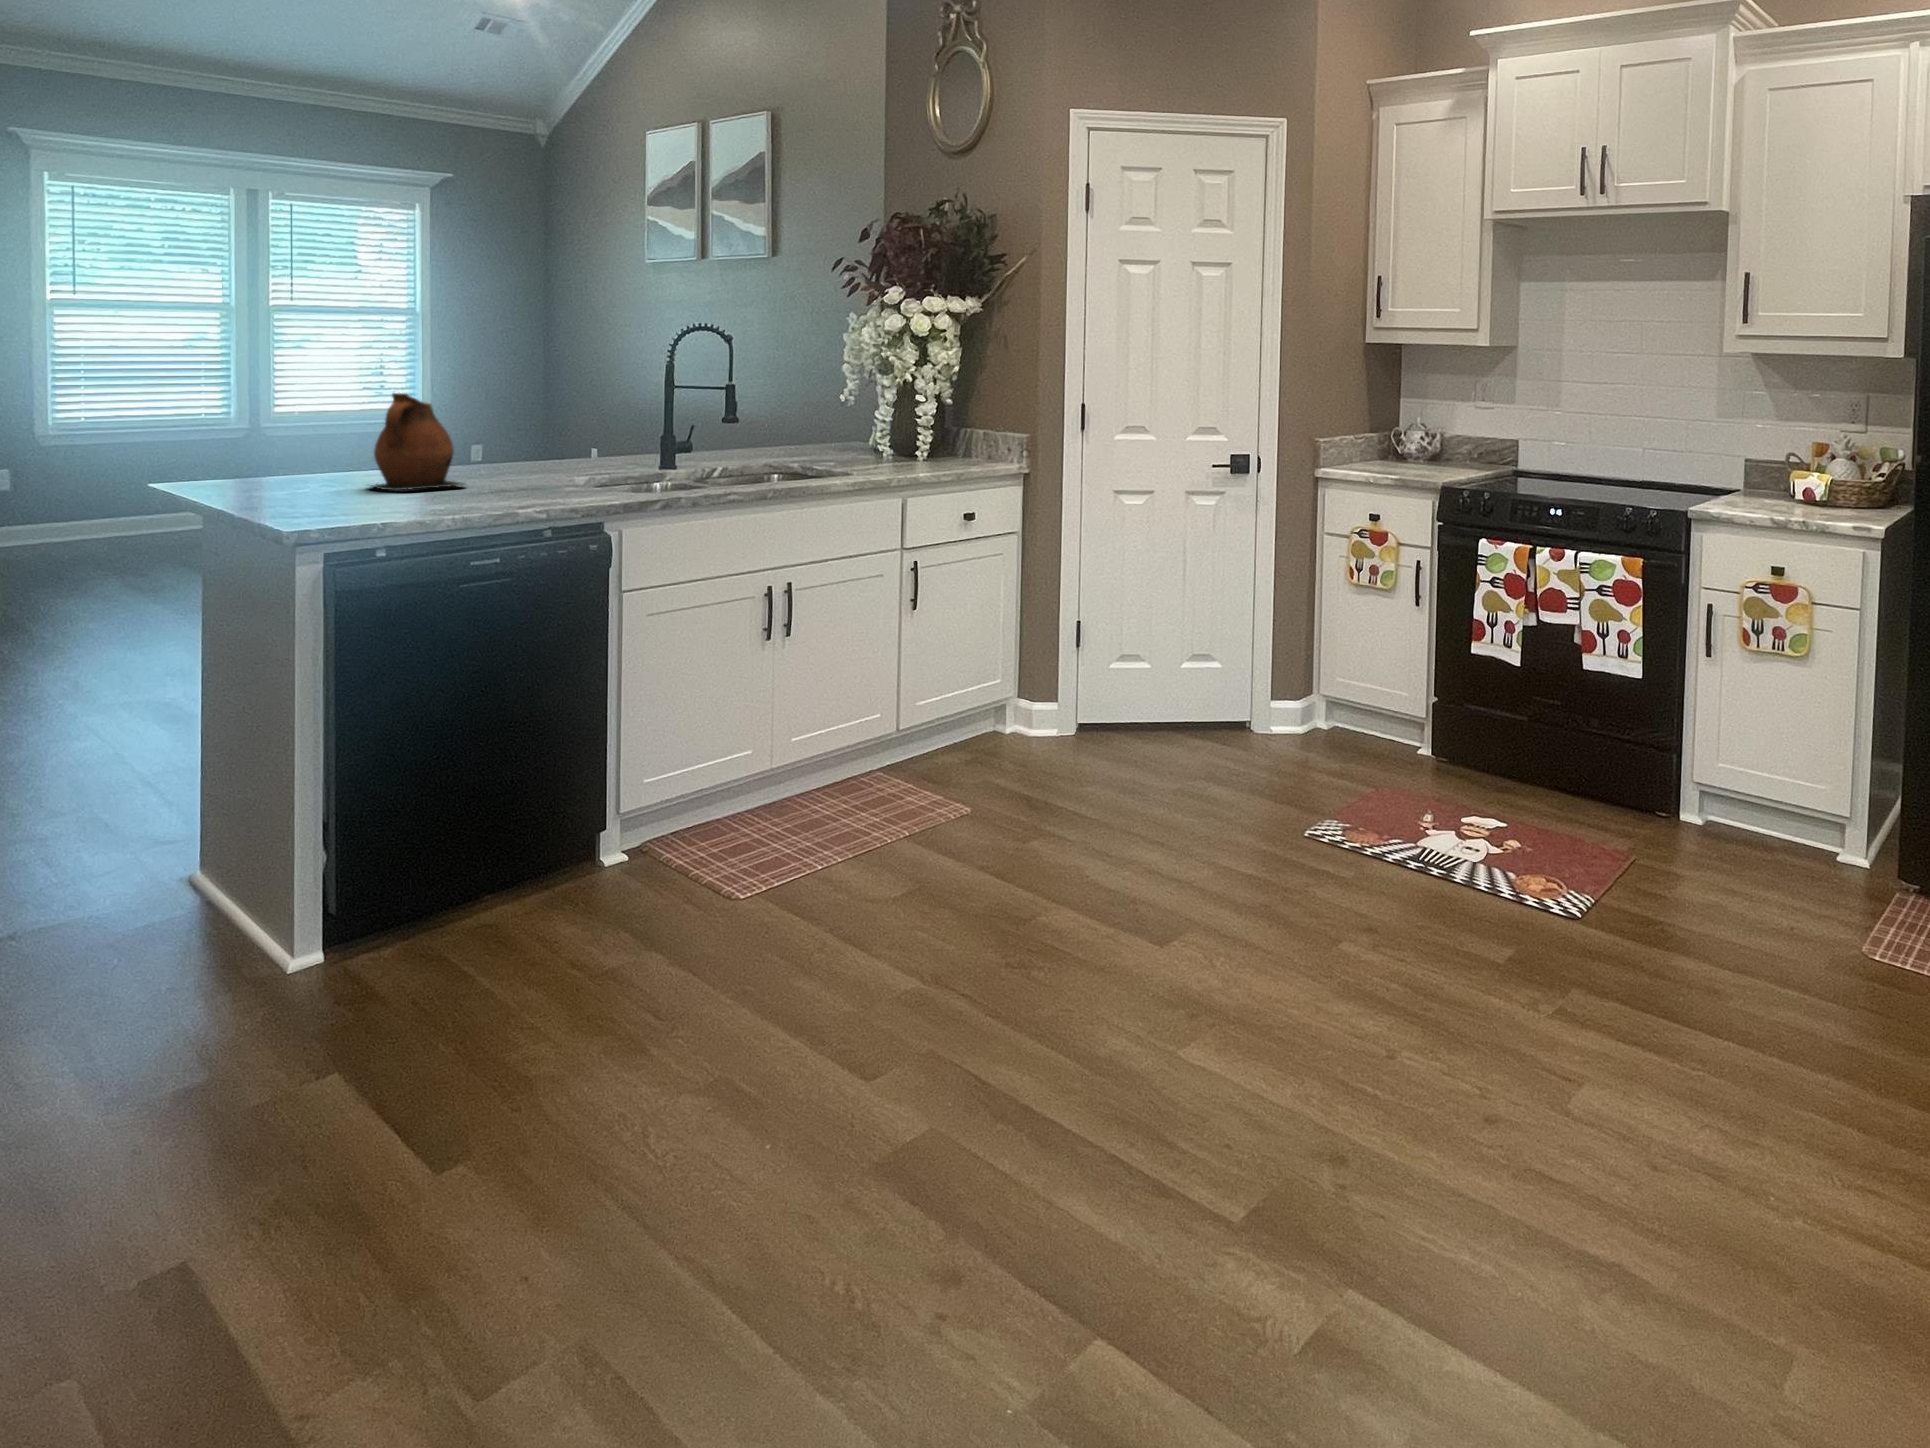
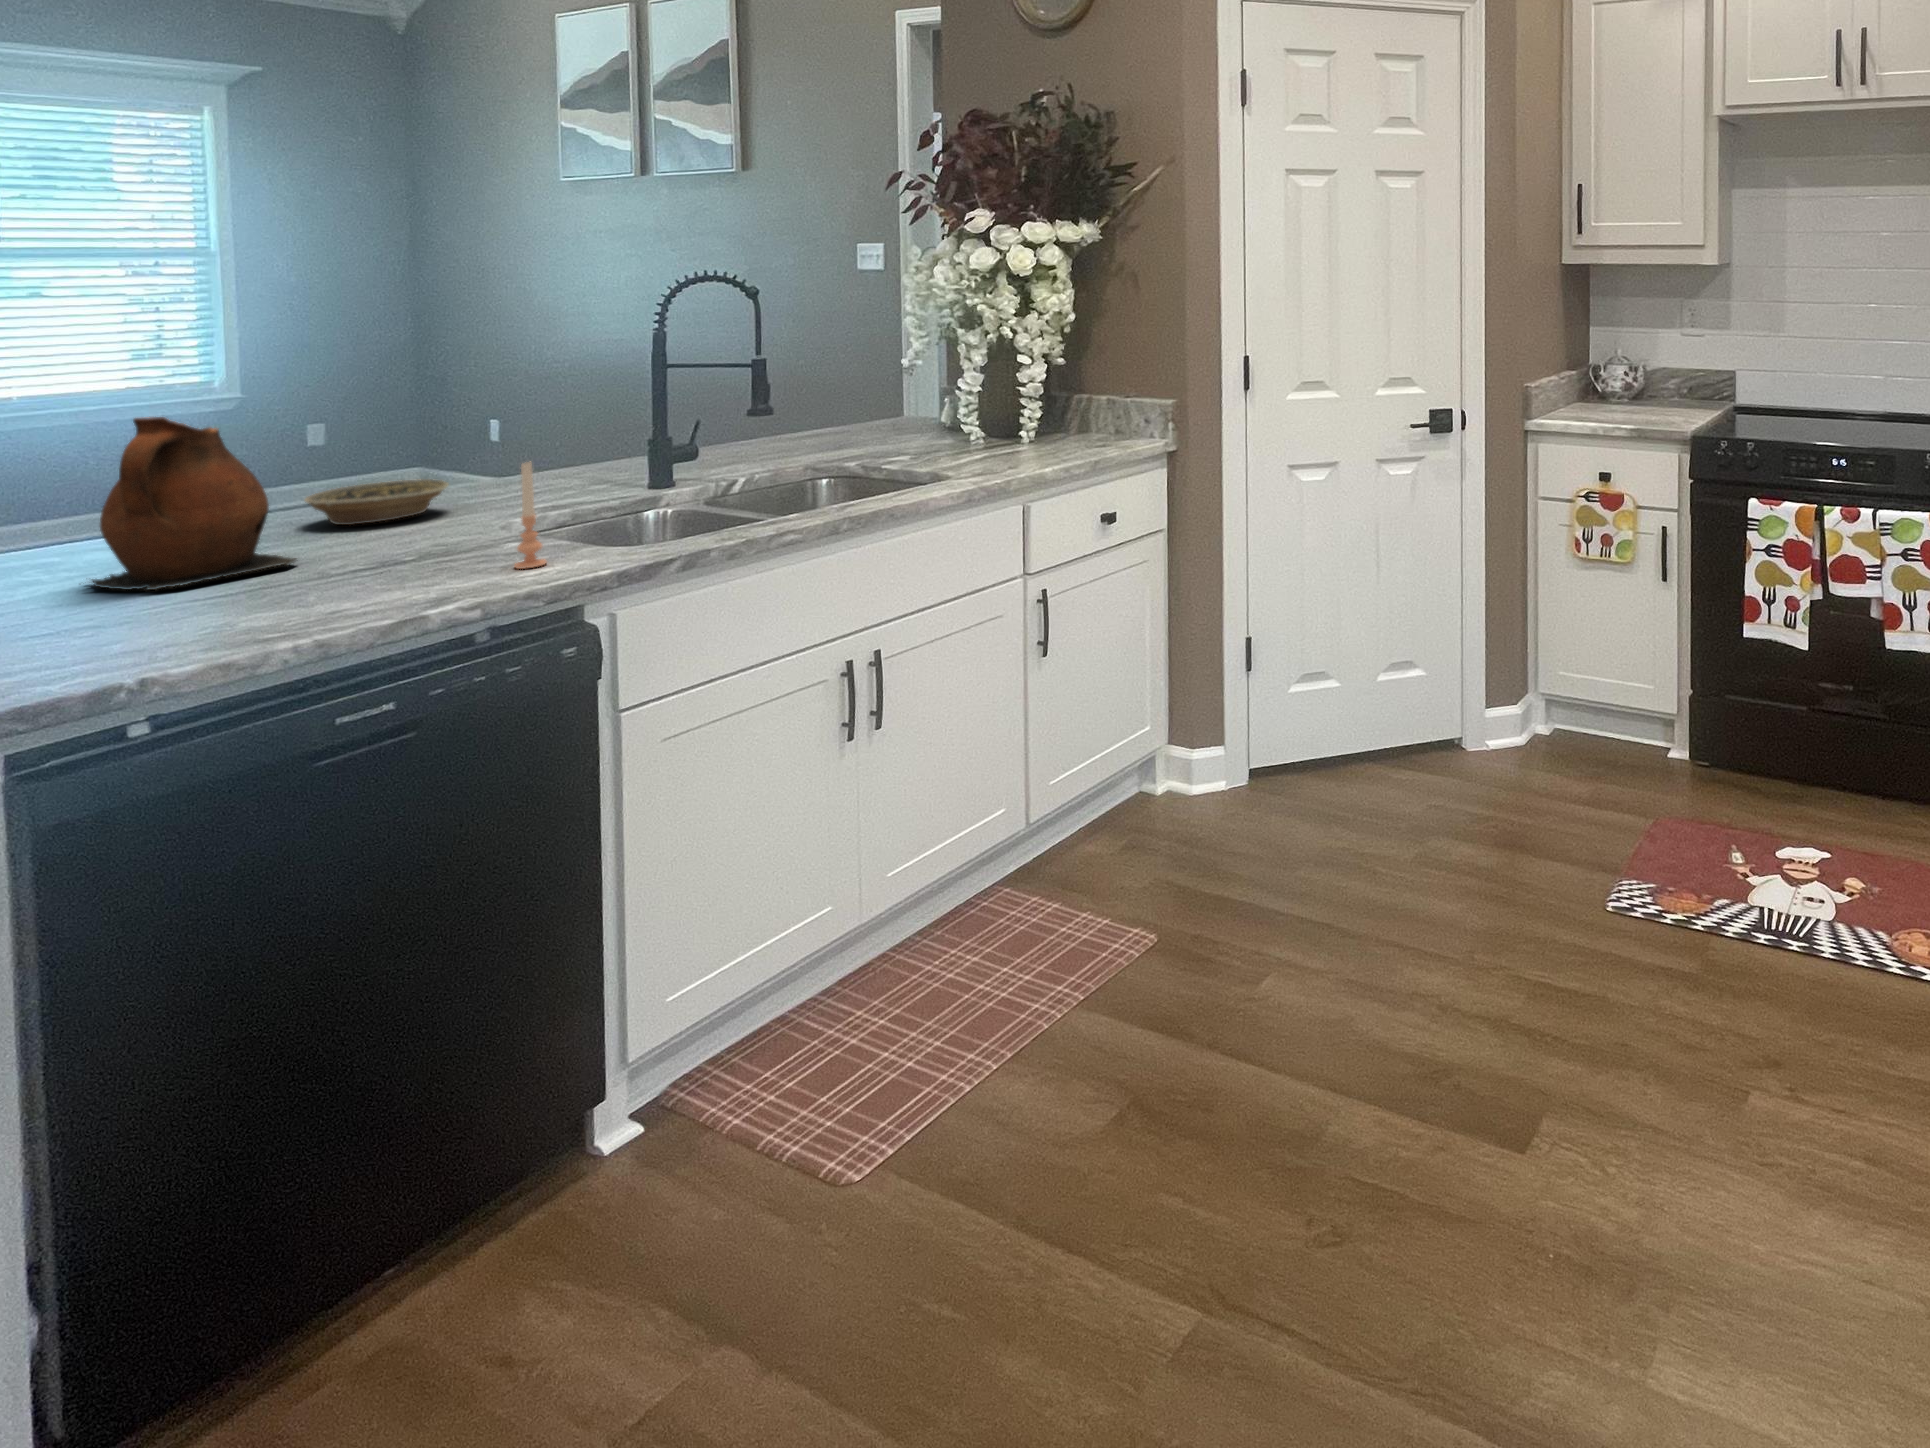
candle: none [577,431,594,496] -> present [514,462,546,569]
bowl: none [471,451,548,474] -> present [305,479,448,525]

